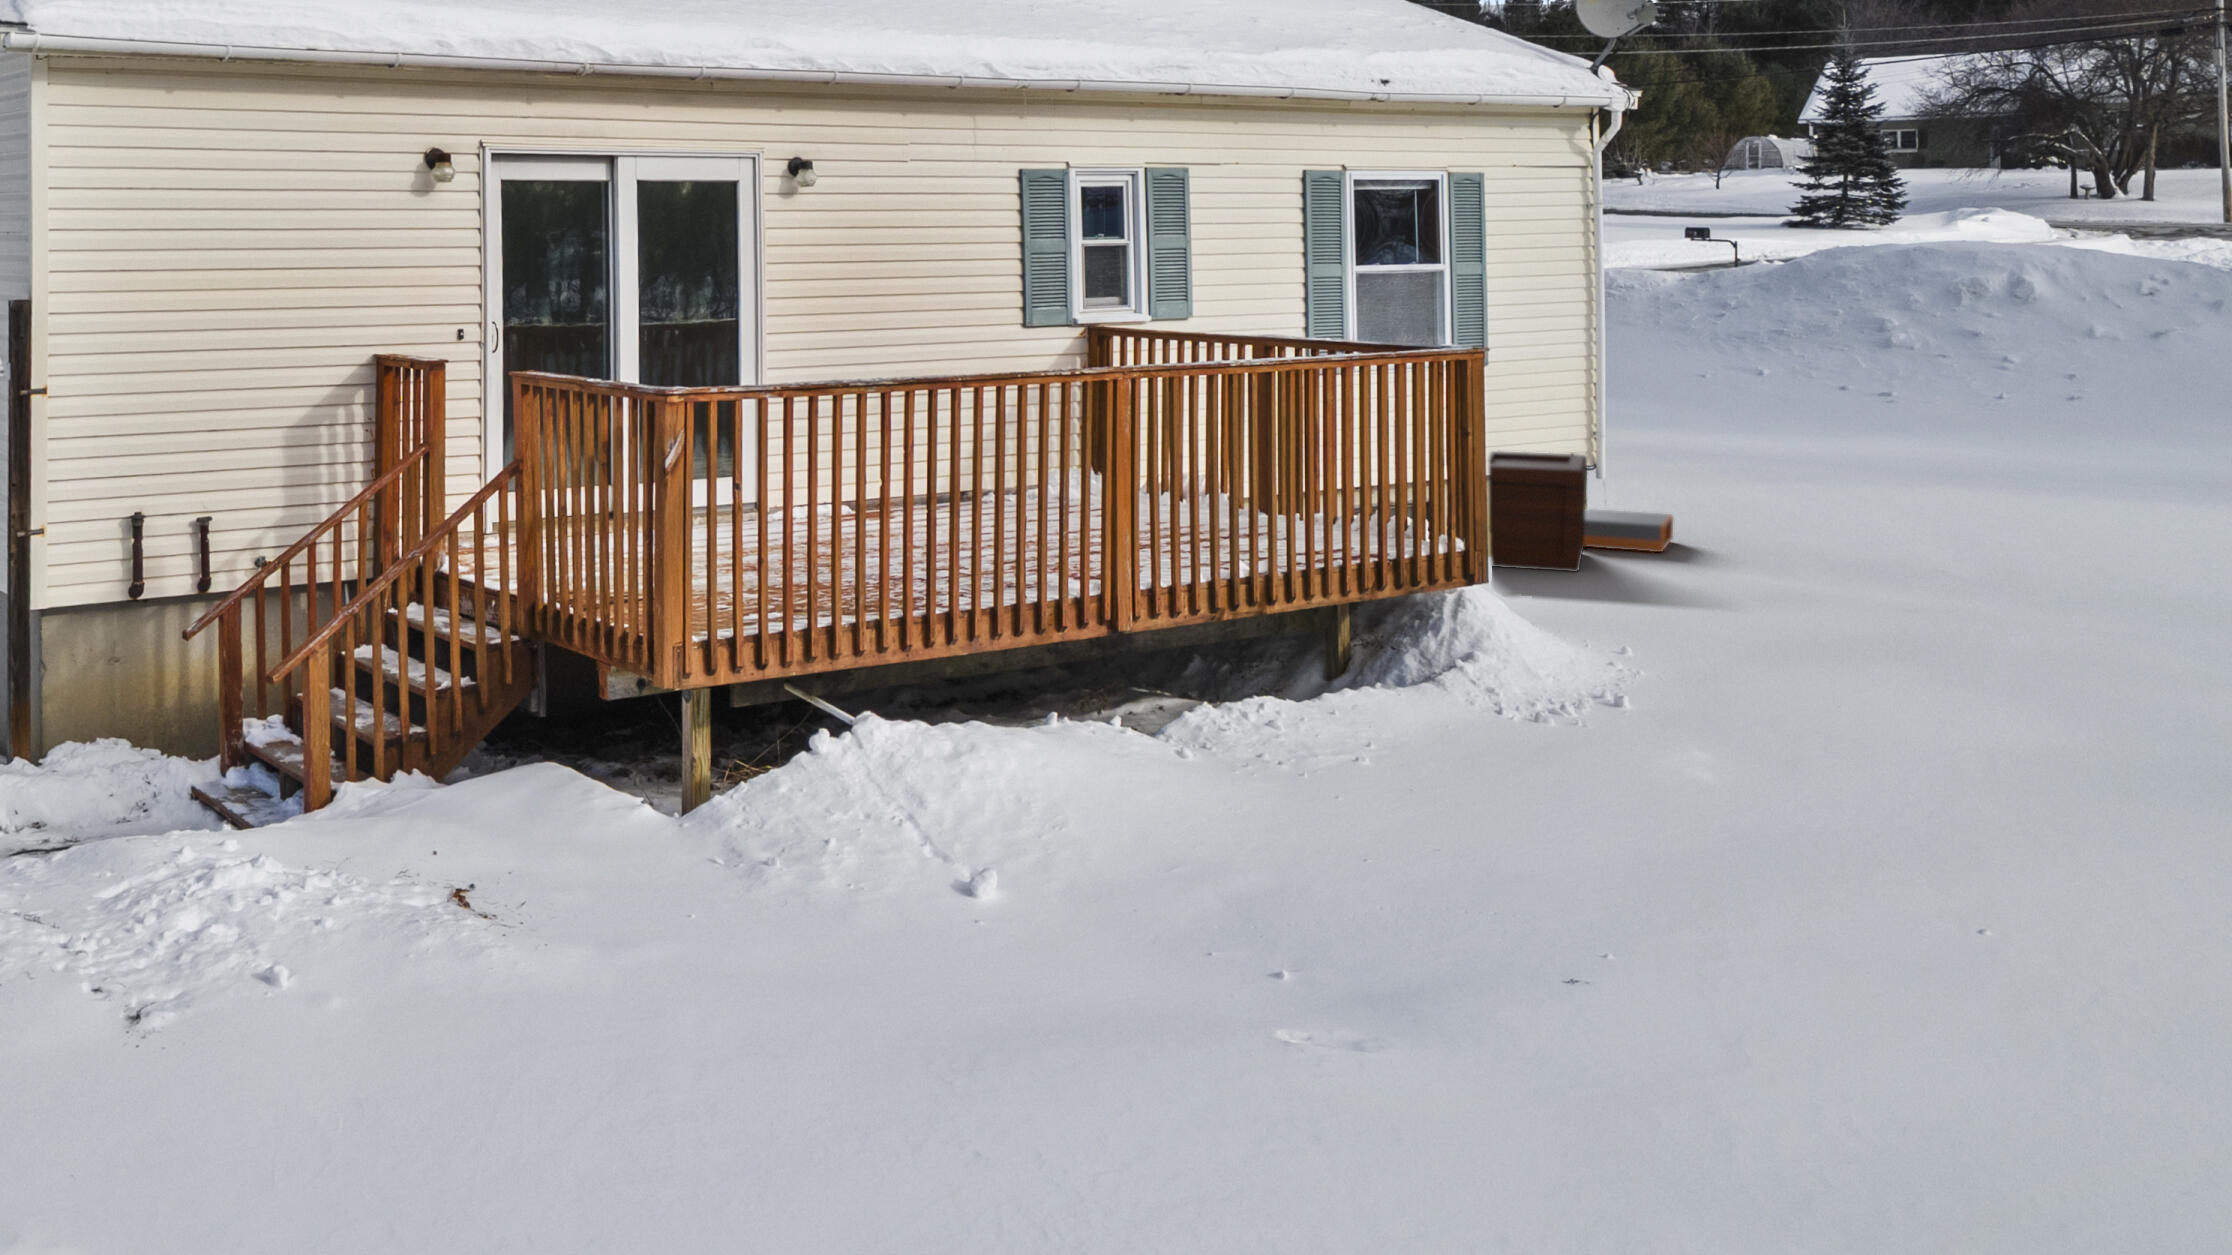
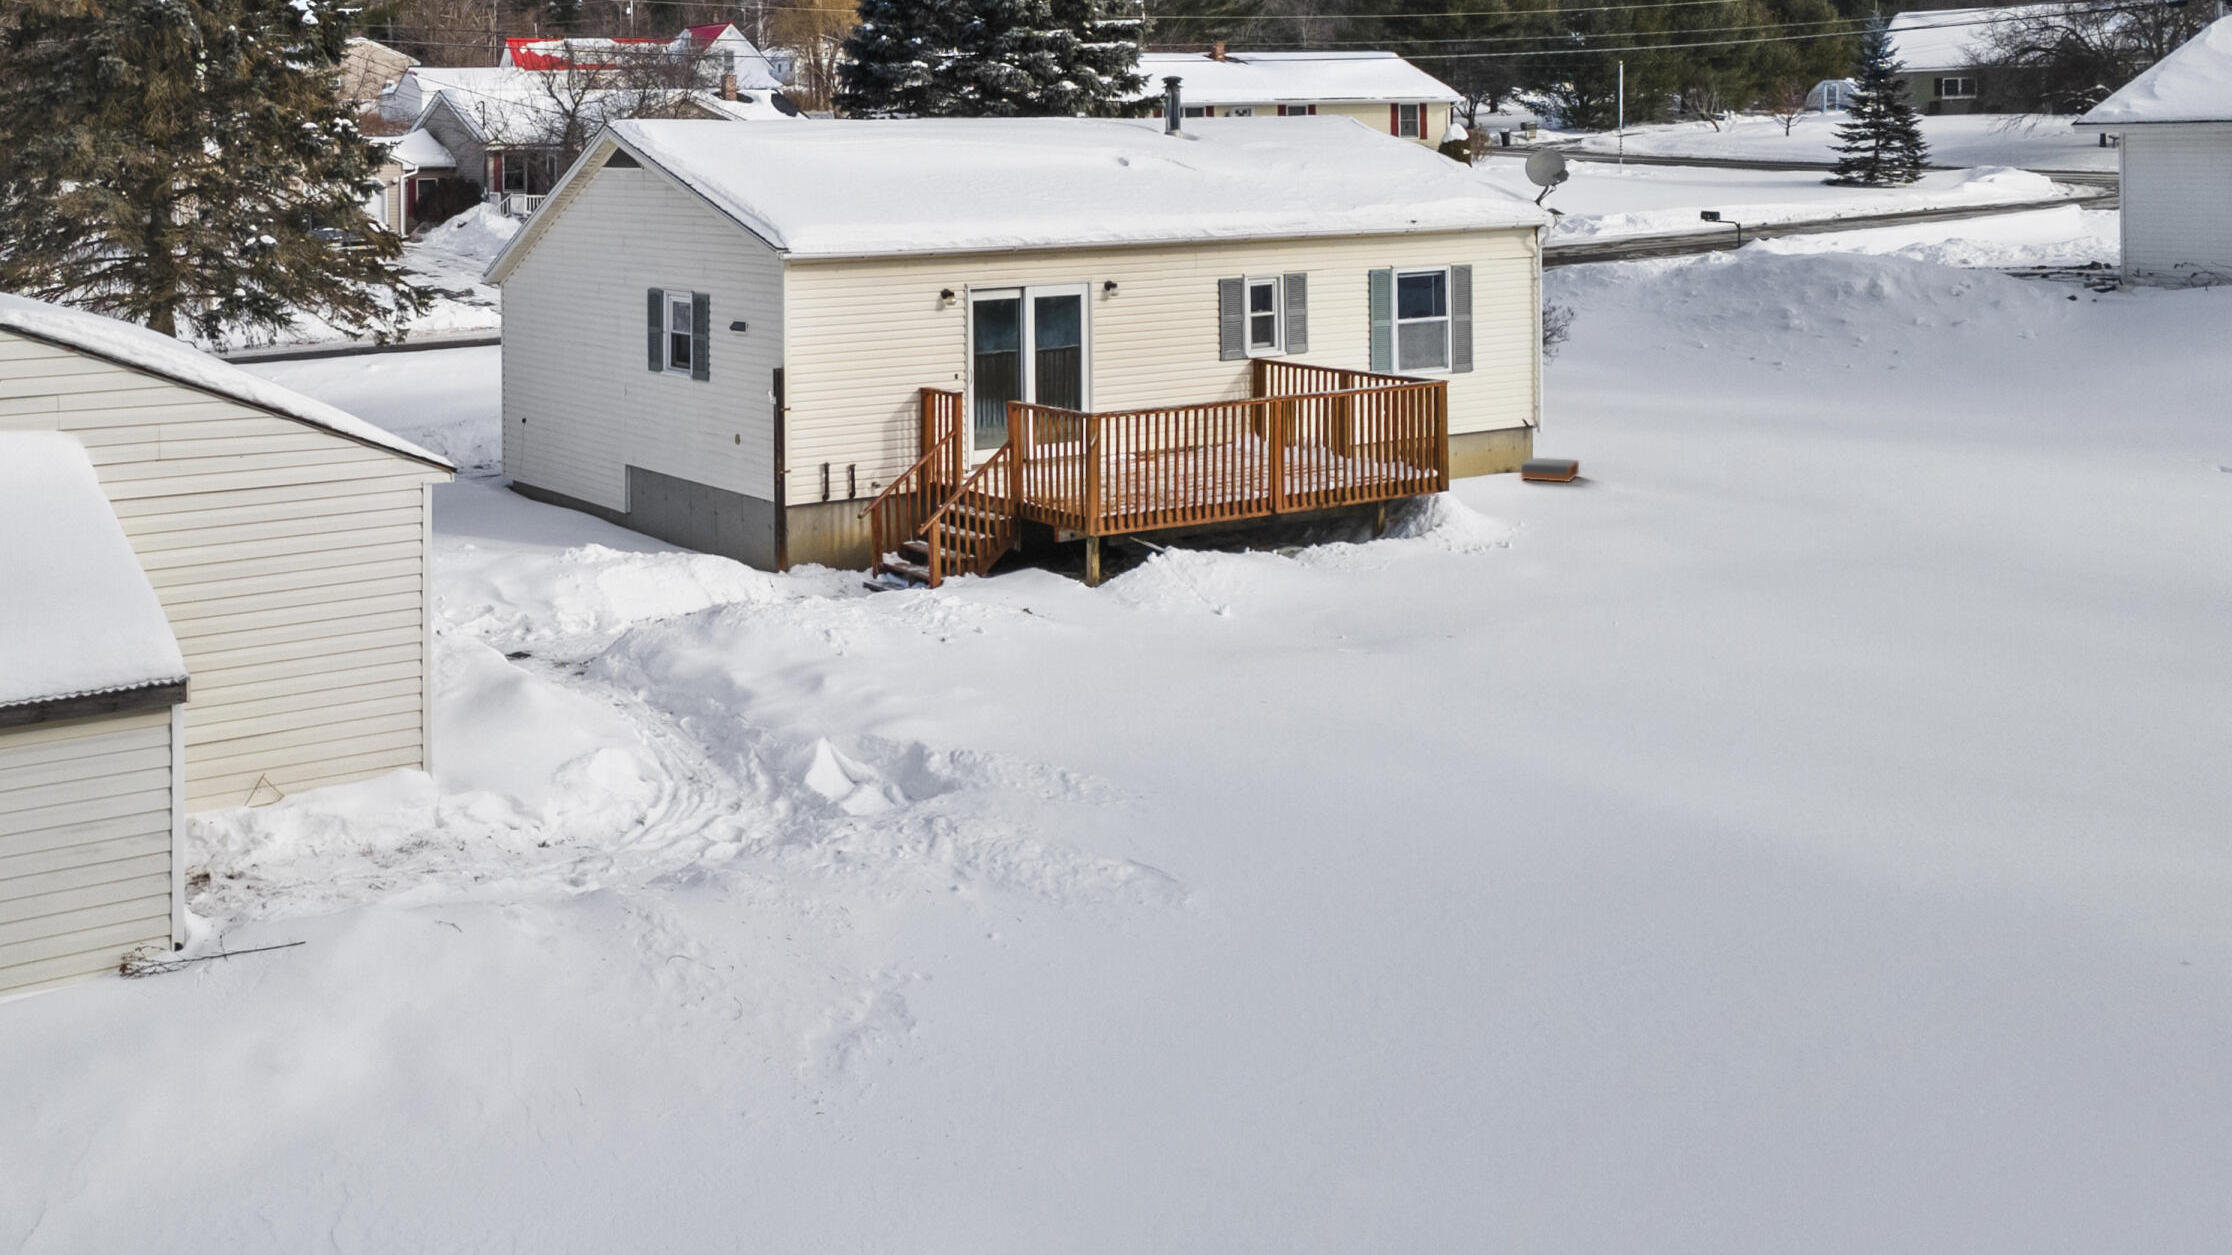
wooden crate: present [1489,451,1588,572] -> none [1457,424,1528,493]

